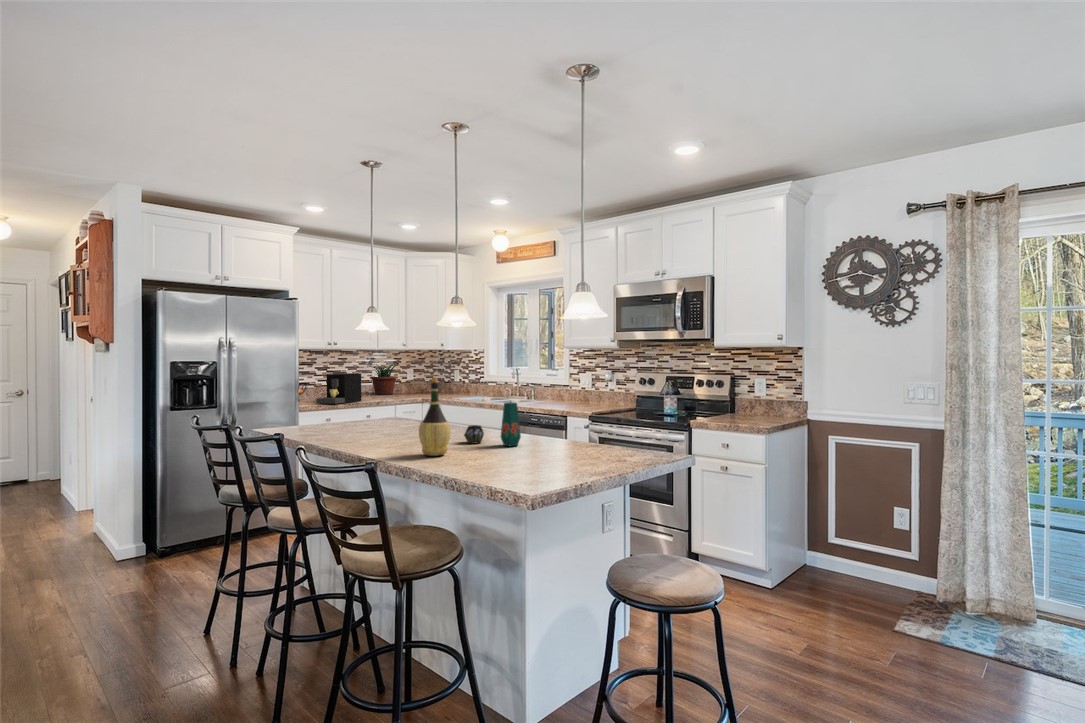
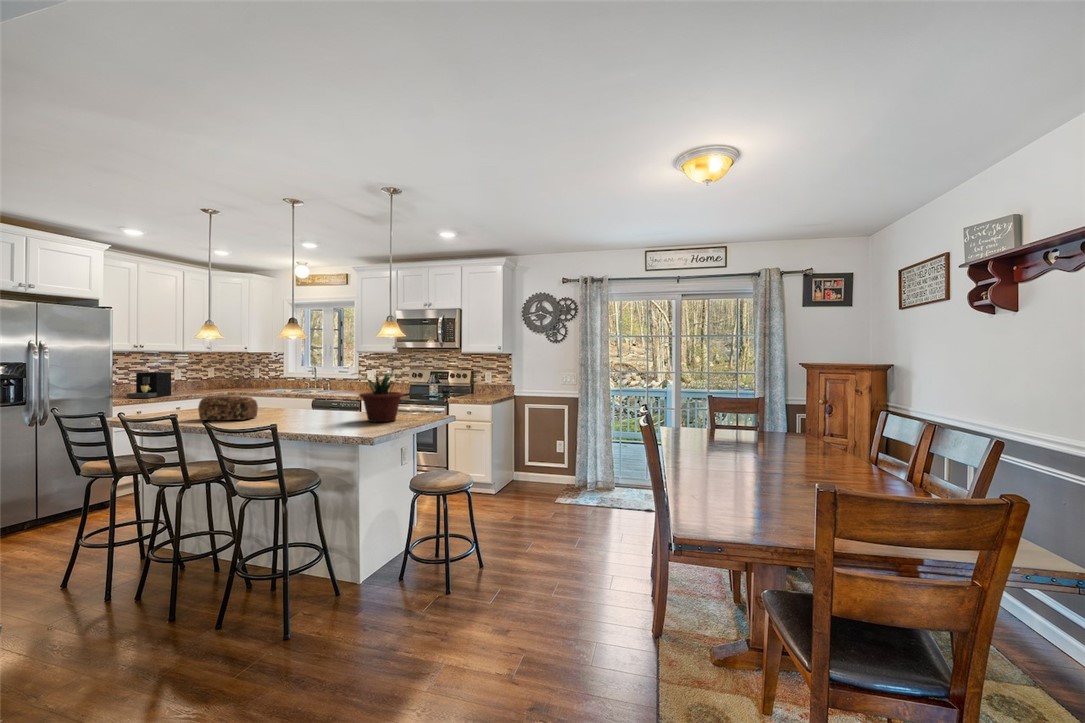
potted plant: present [369,364,399,395] -> present [352,373,404,422]
wine bottle: present [419,378,451,456] -> none [280,373,302,423]
vase: present [464,403,521,446] -> none [304,389,346,416]
bread loaf: none [333,408,405,444] -> present [198,396,258,420]

